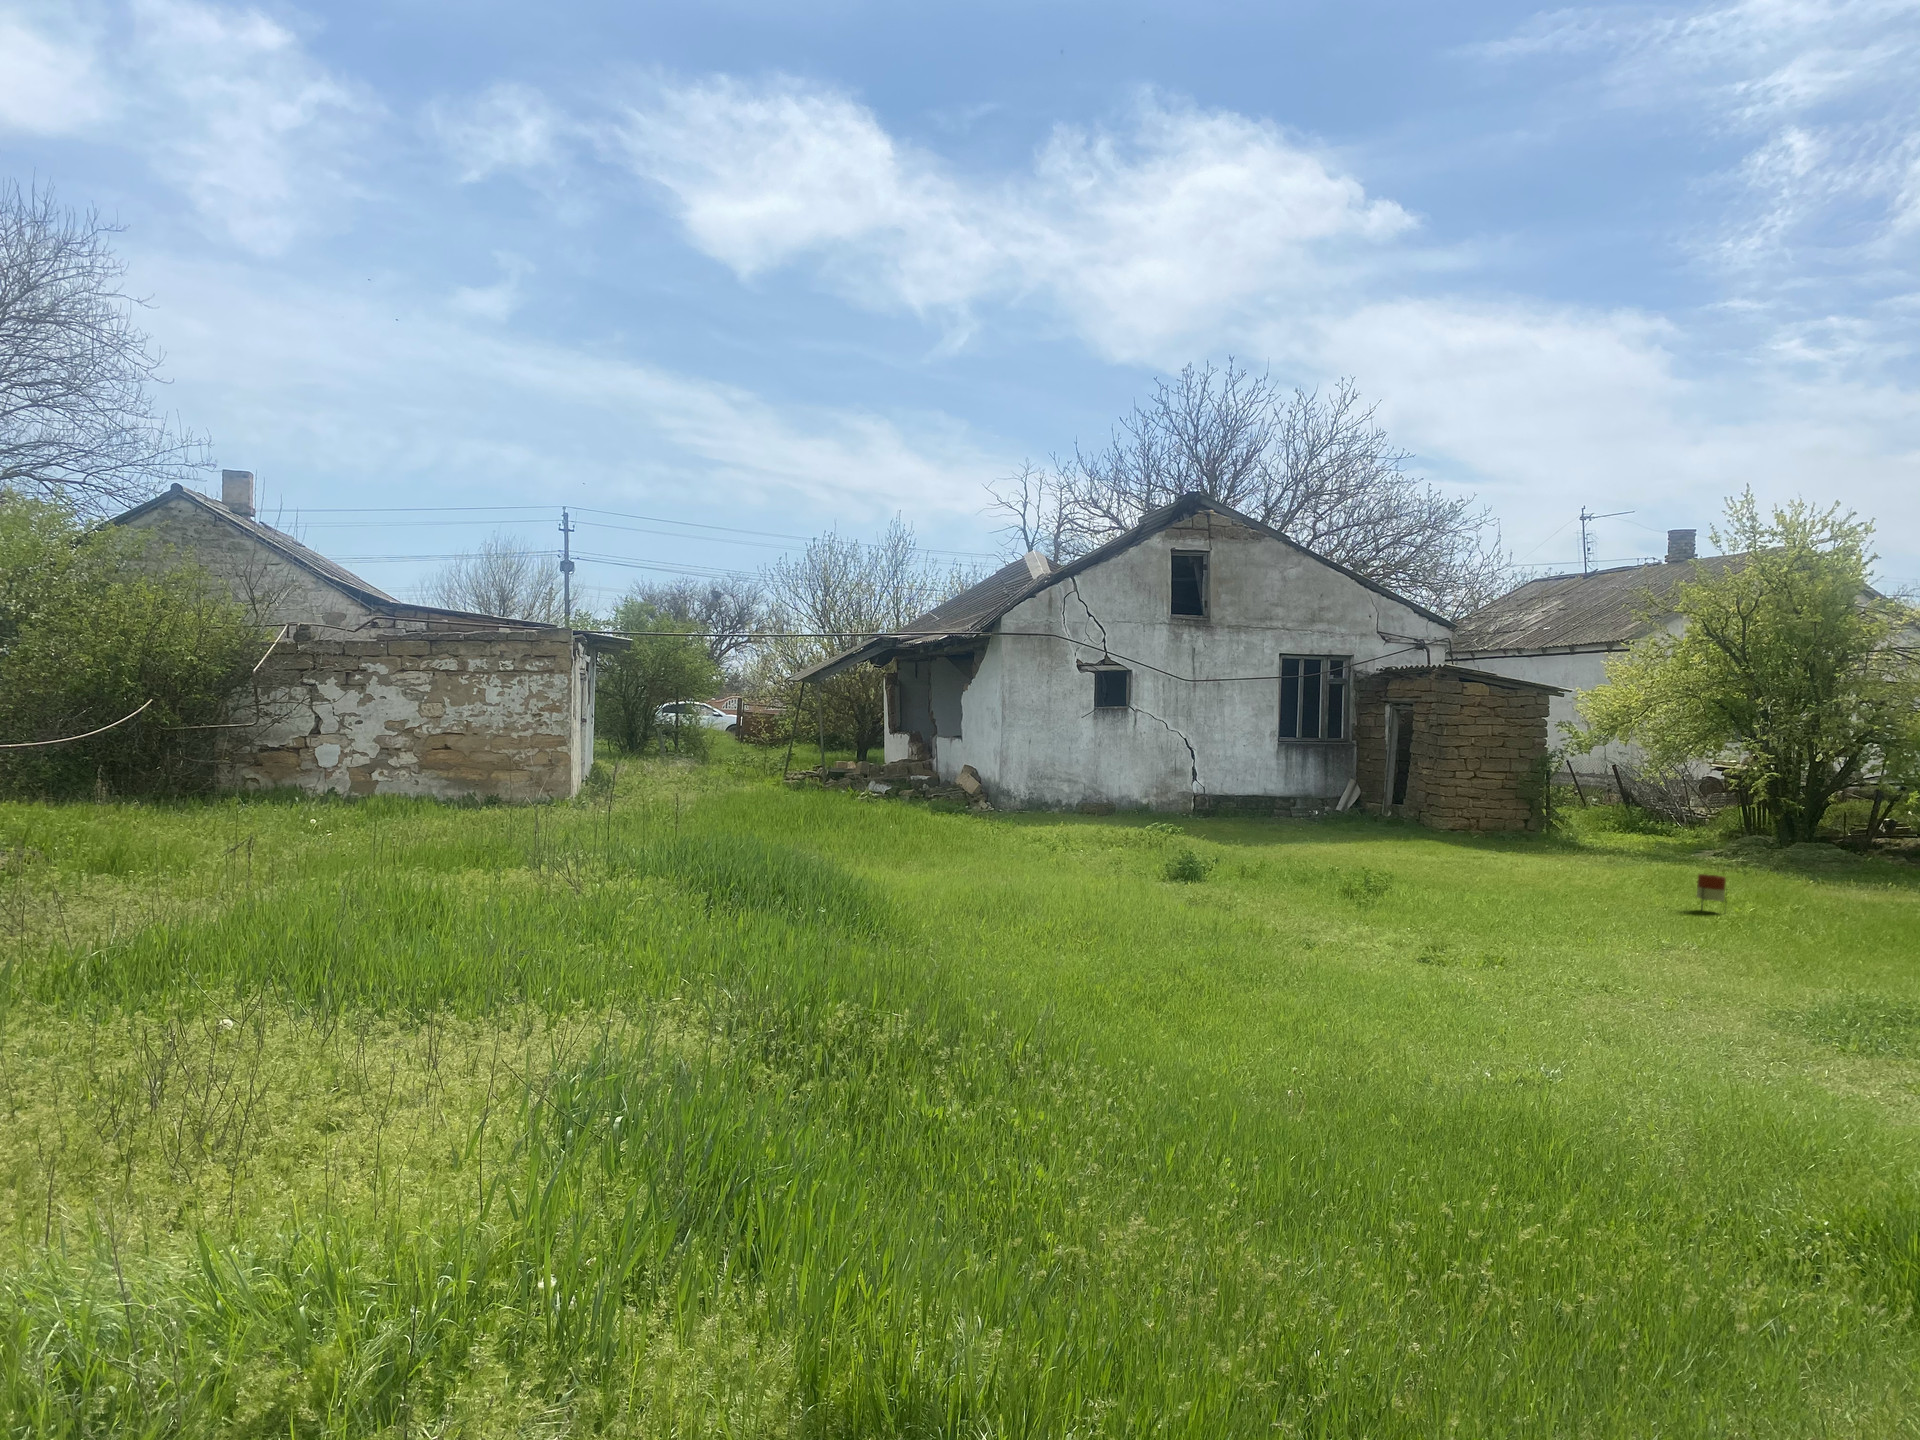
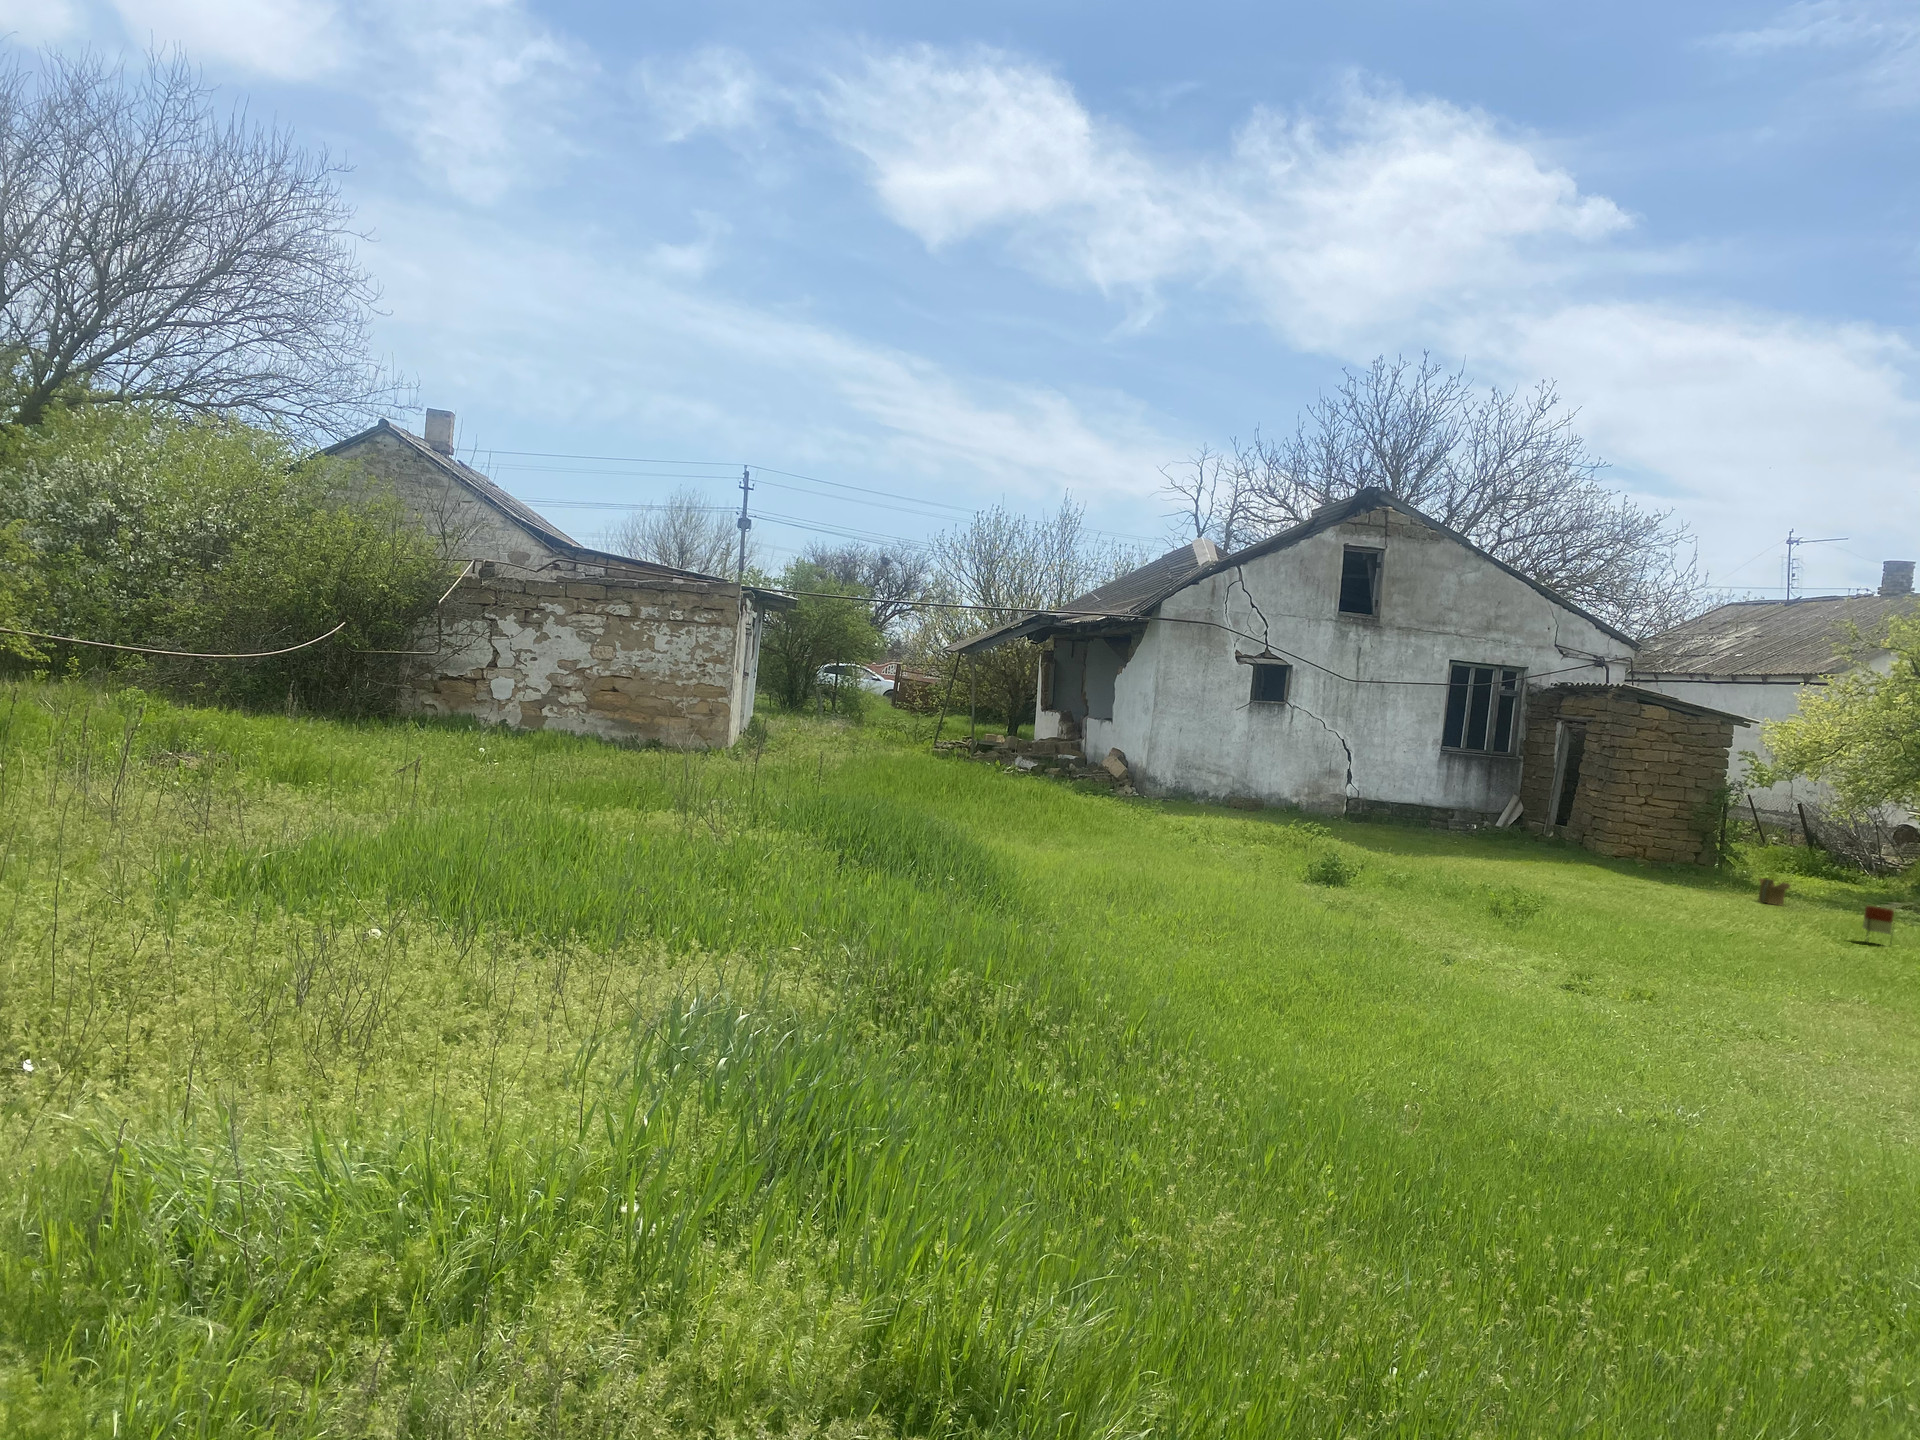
cardboard box: none [1587,846,1619,872] -> present [1759,878,1791,906]

